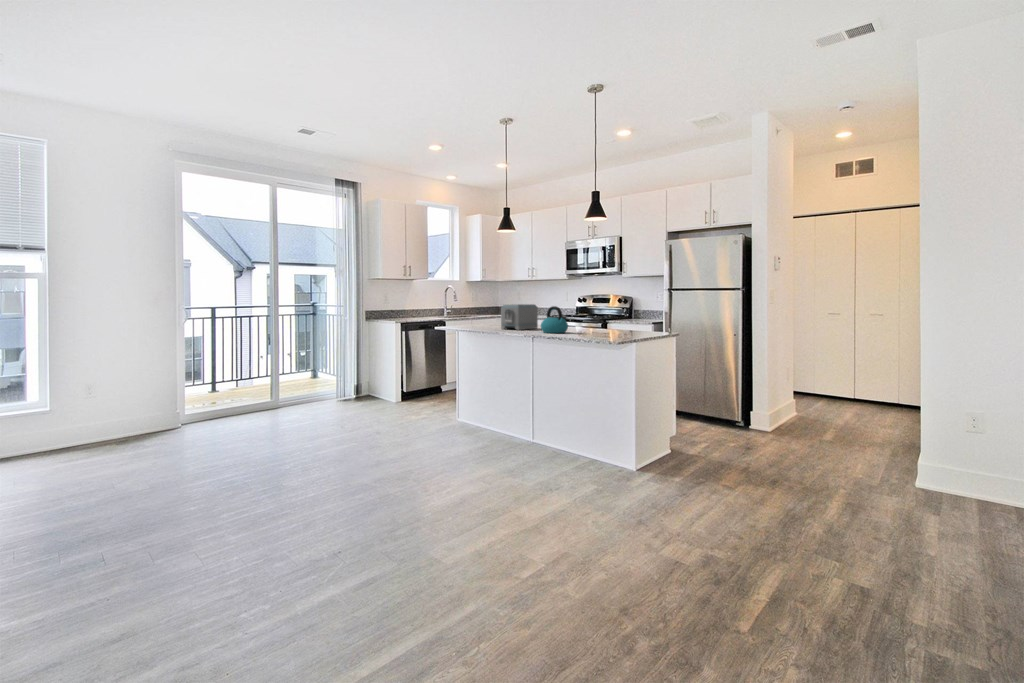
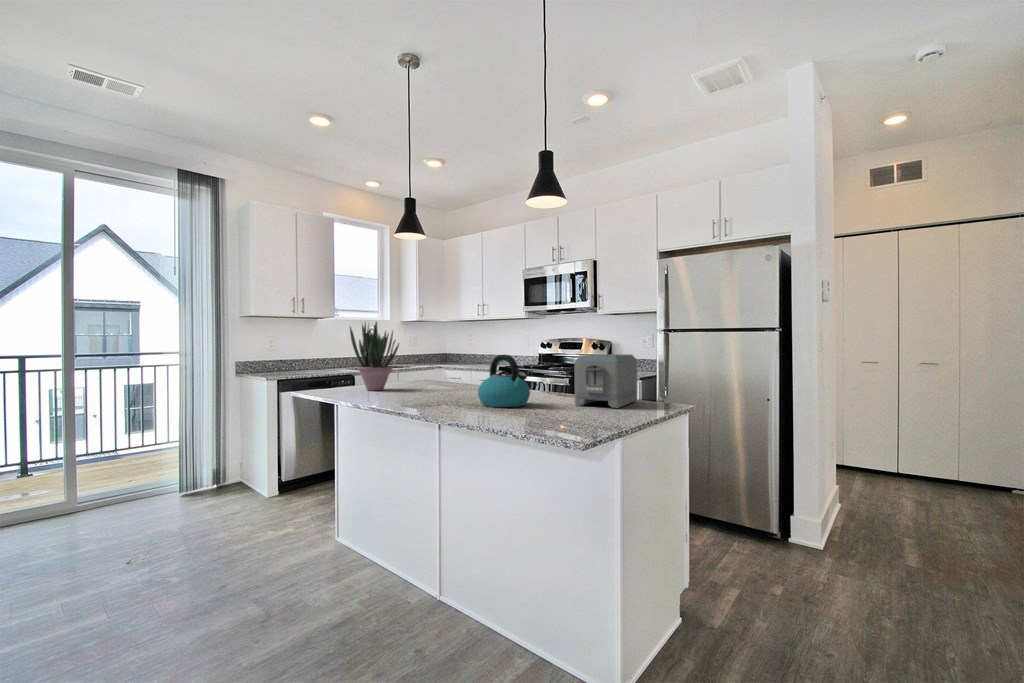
potted plant: none [465,287,492,327] -> present [350,322,399,391]
toaster: present [501,304,538,330] -> present [574,354,637,408]

